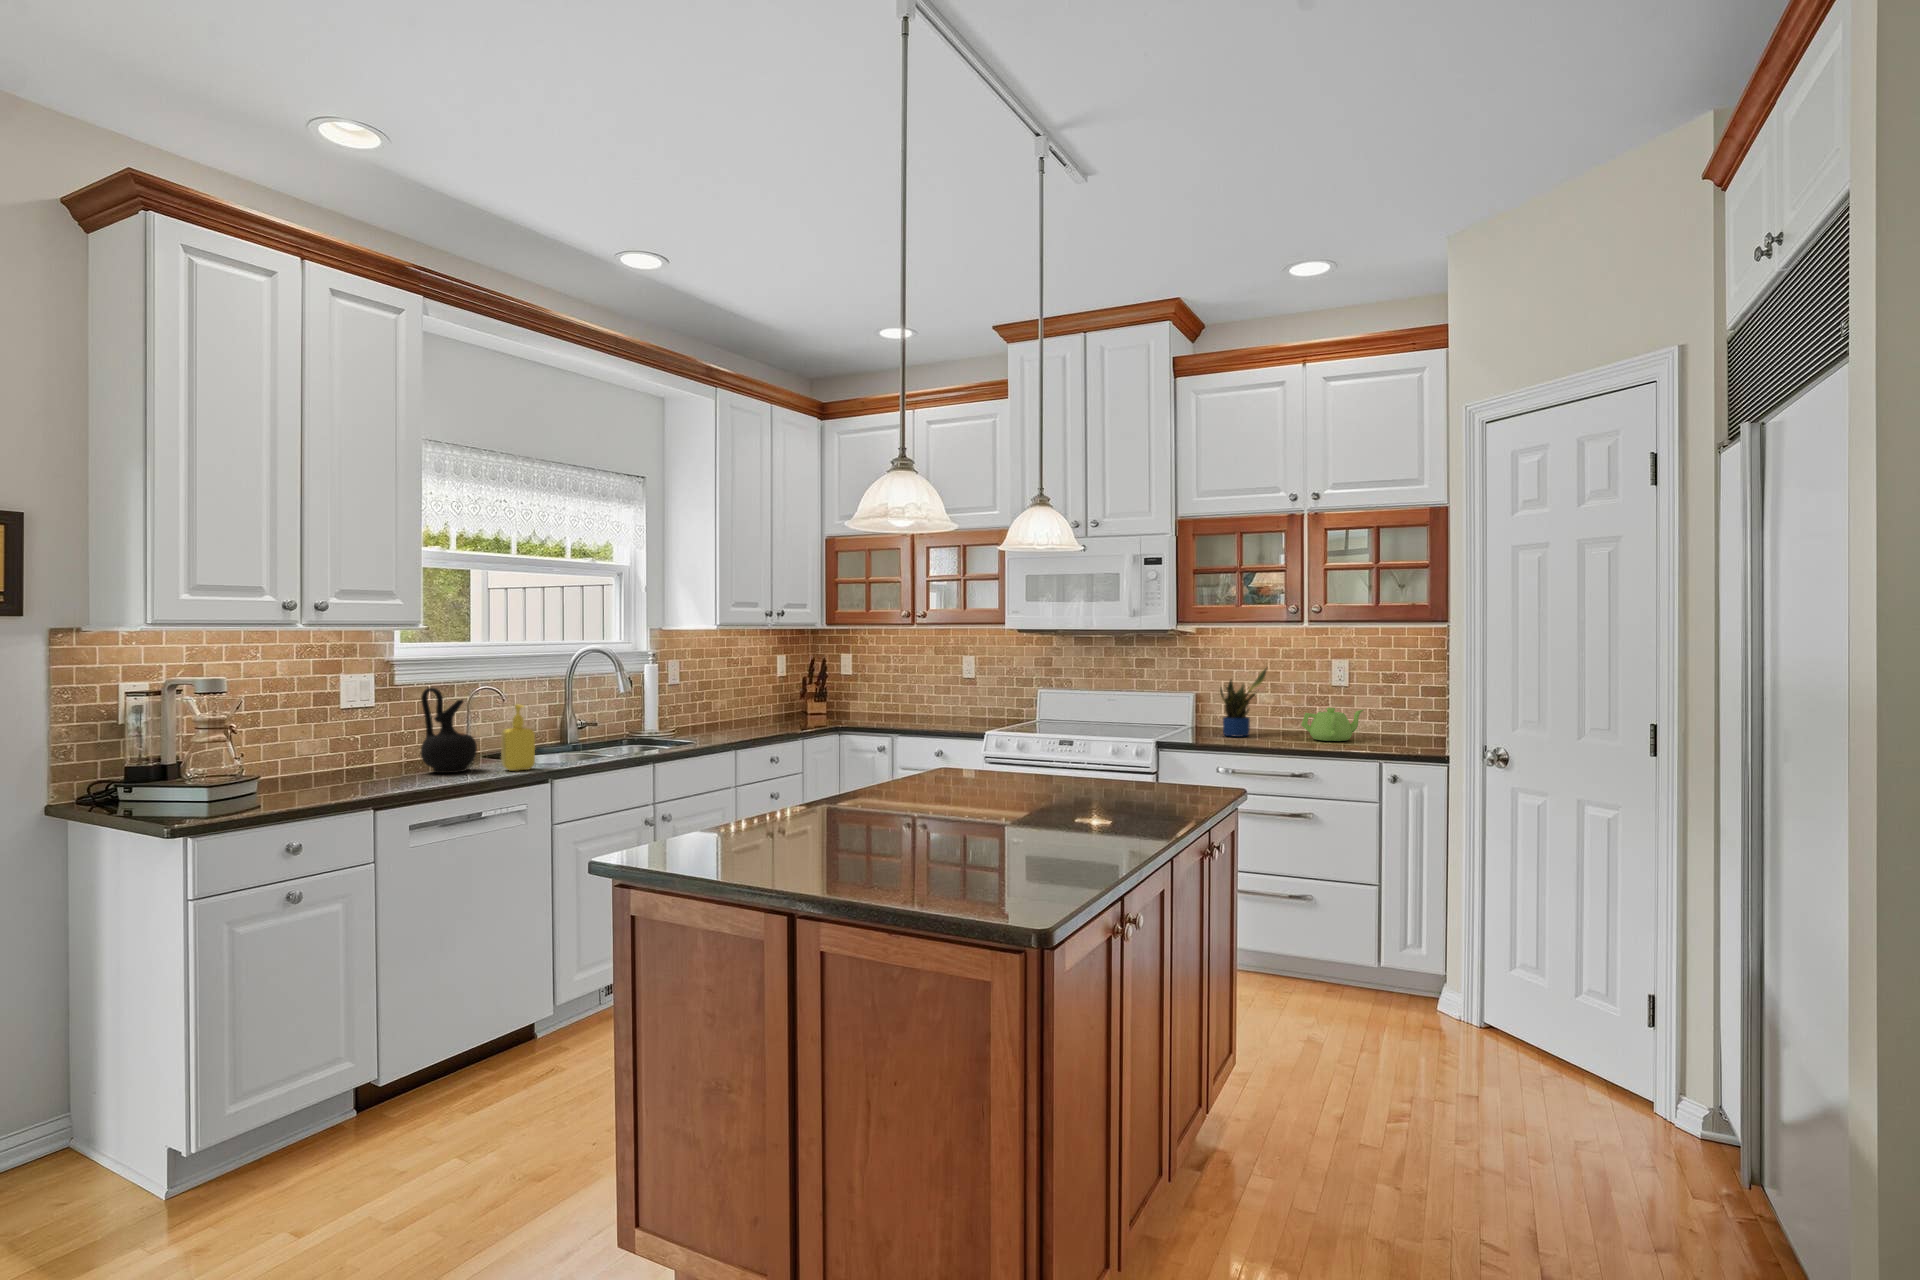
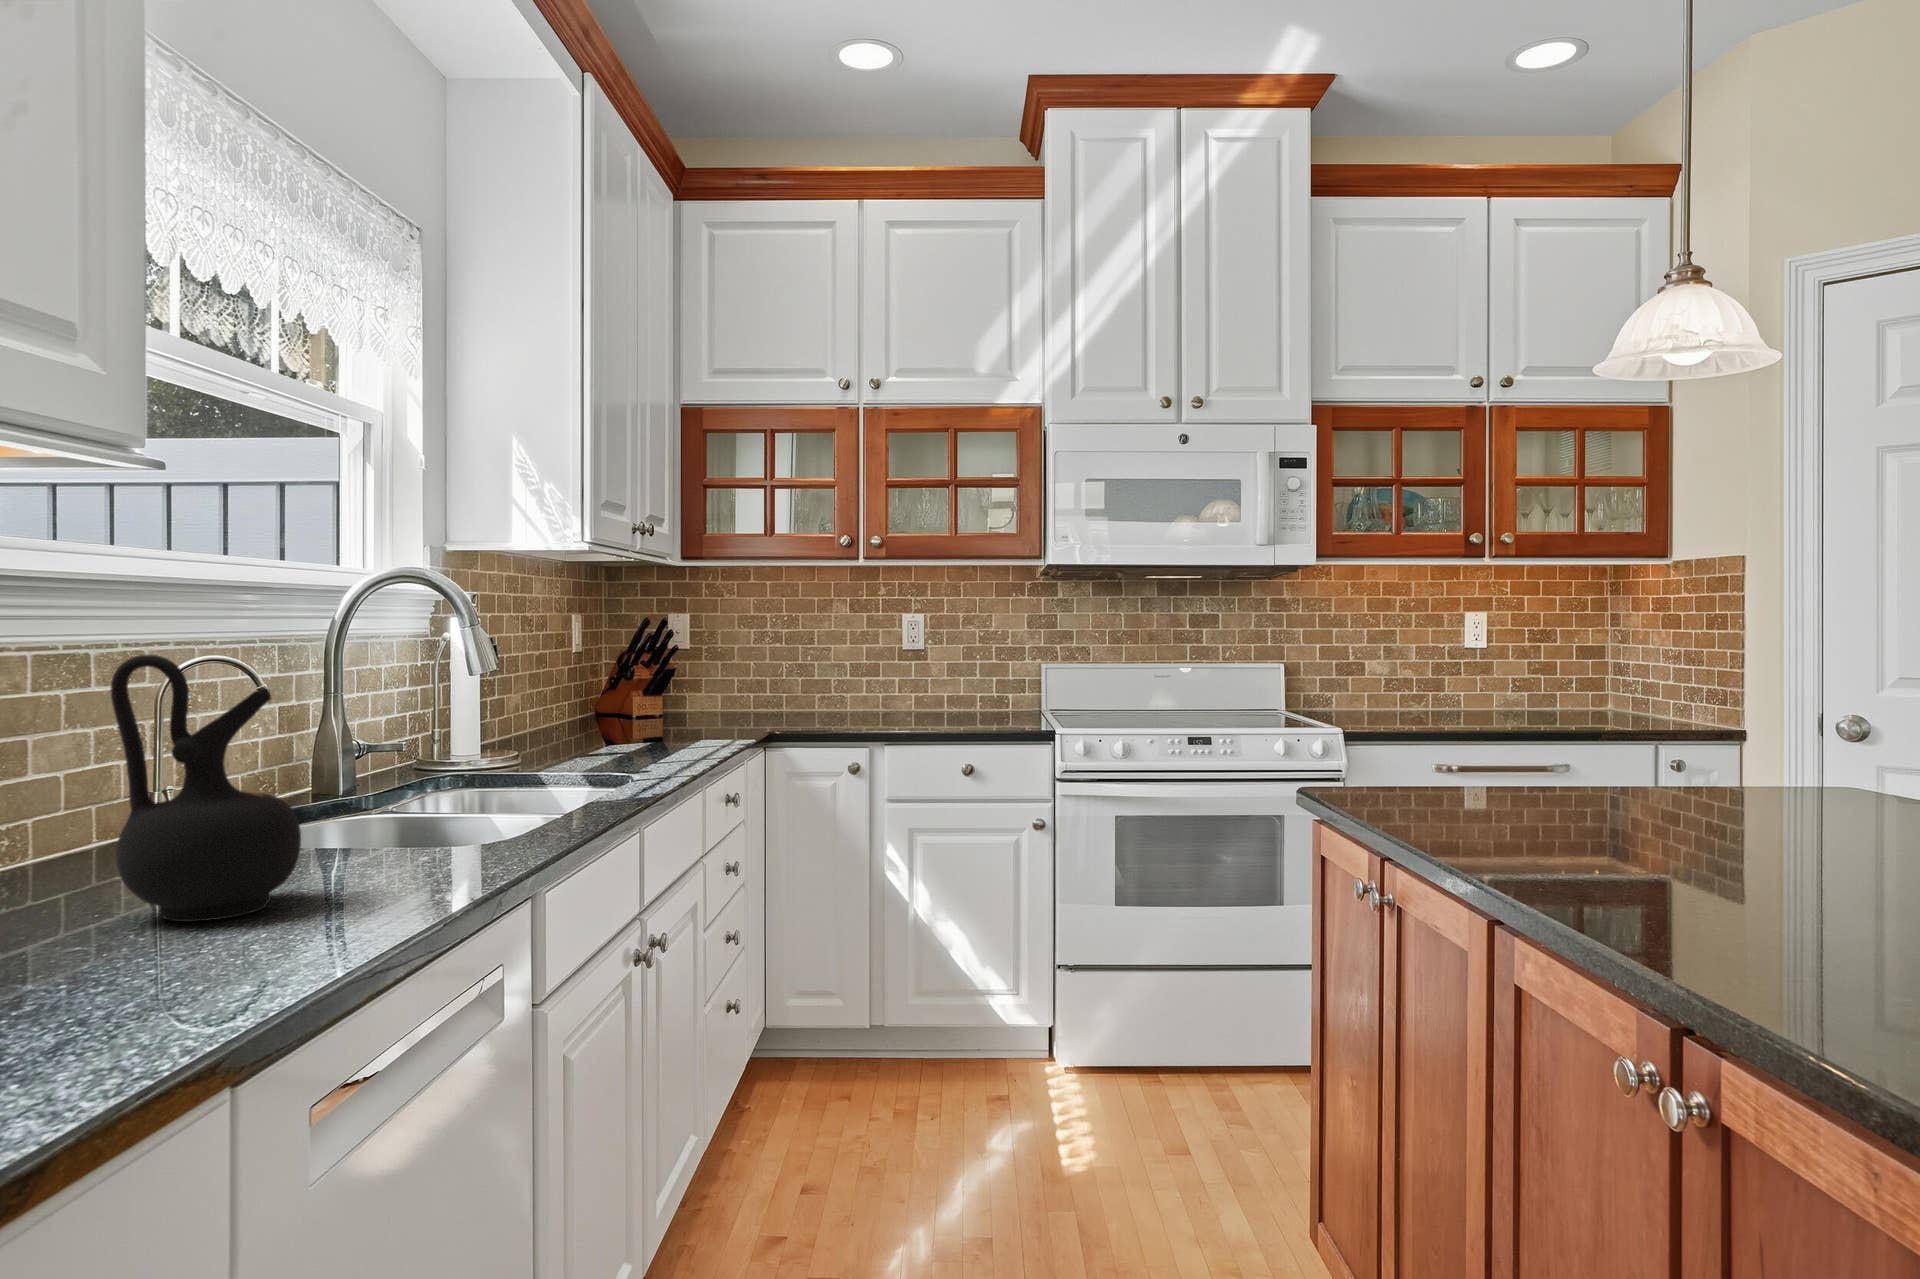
potted plant: present [1220,668,1267,737] -> none [1340,623,1404,722]
soap dispenser: present [501,704,535,771] -> none [371,701,468,889]
teapot: present [1301,708,1363,741] -> none [1460,677,1533,722]

